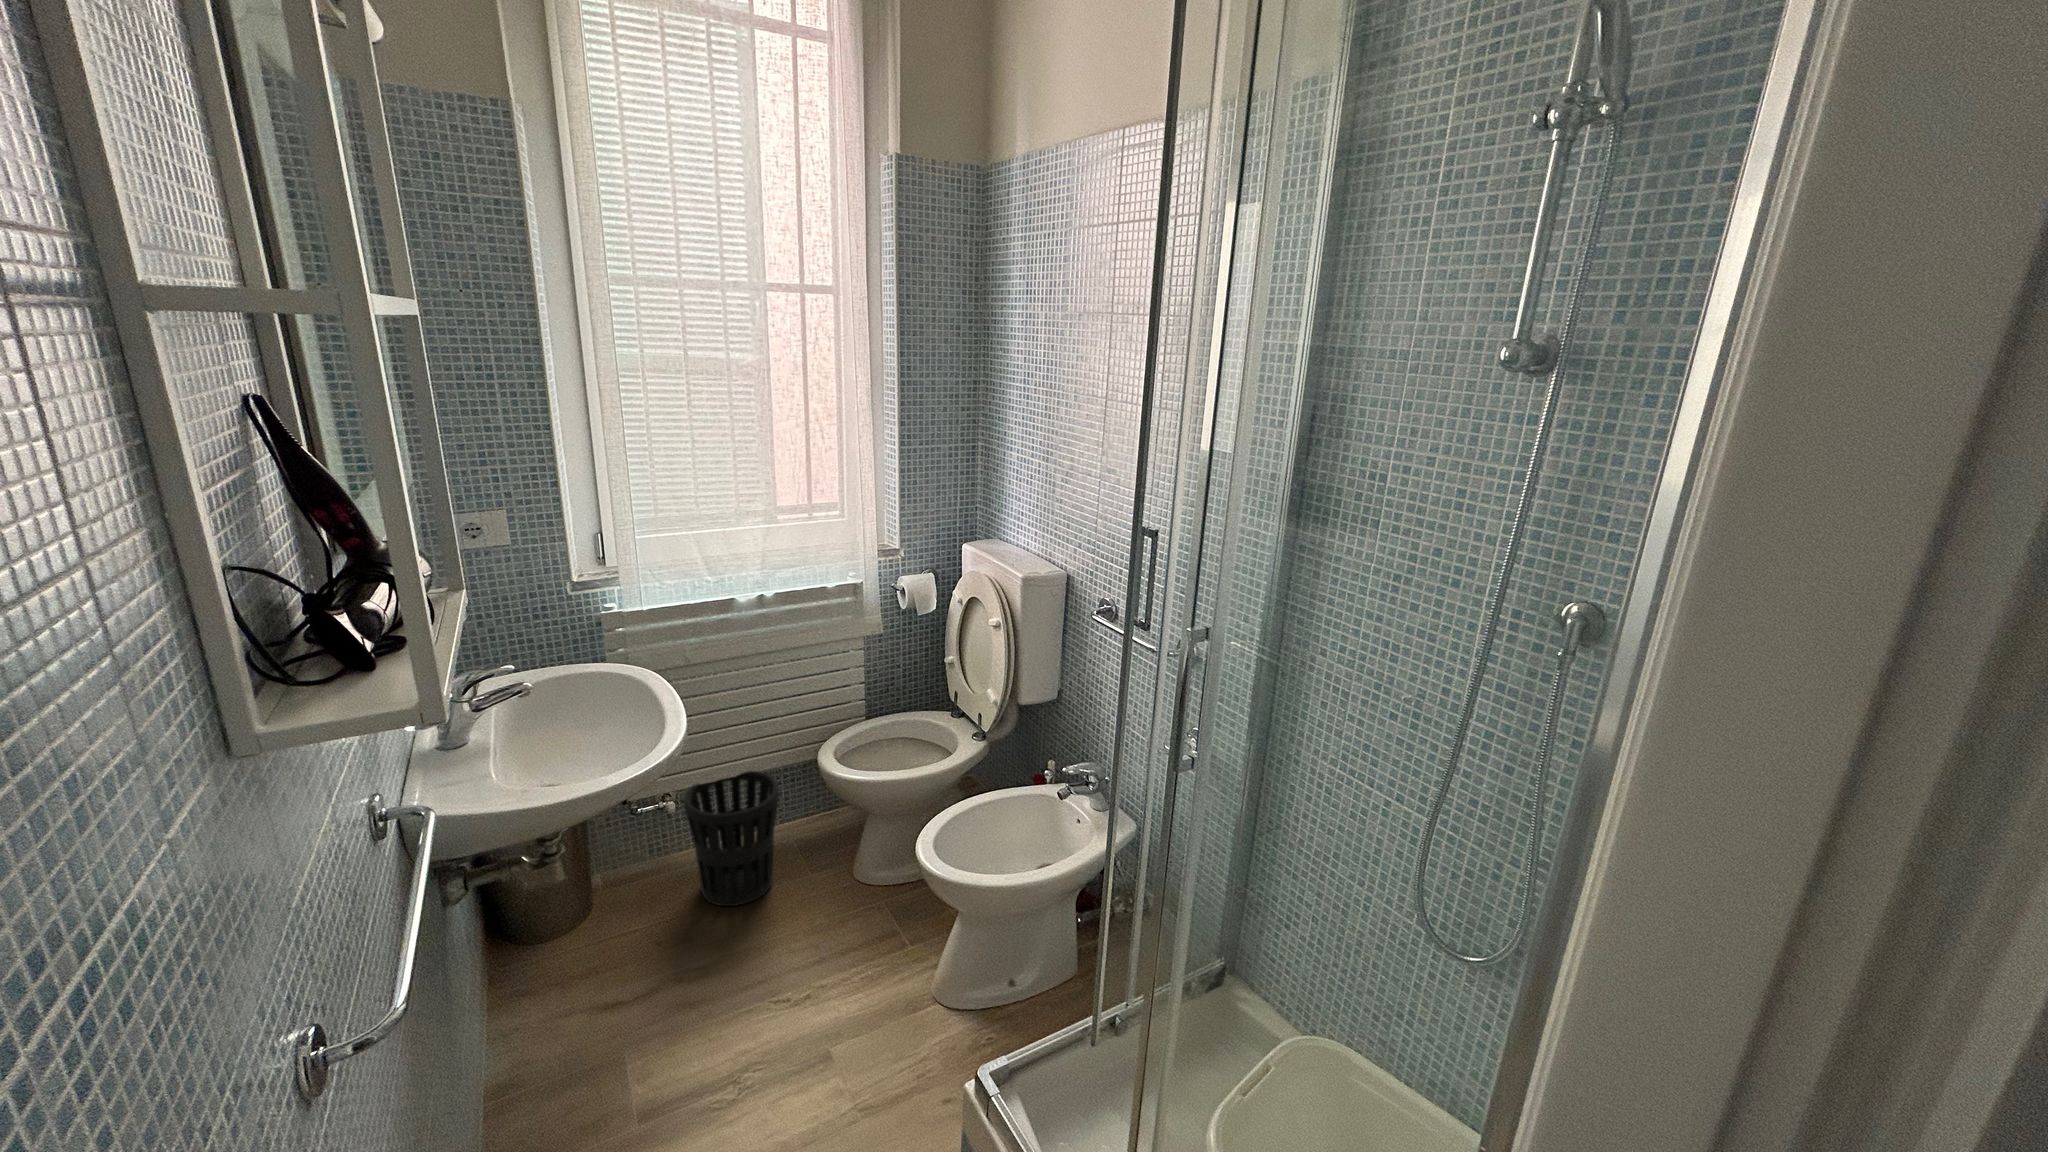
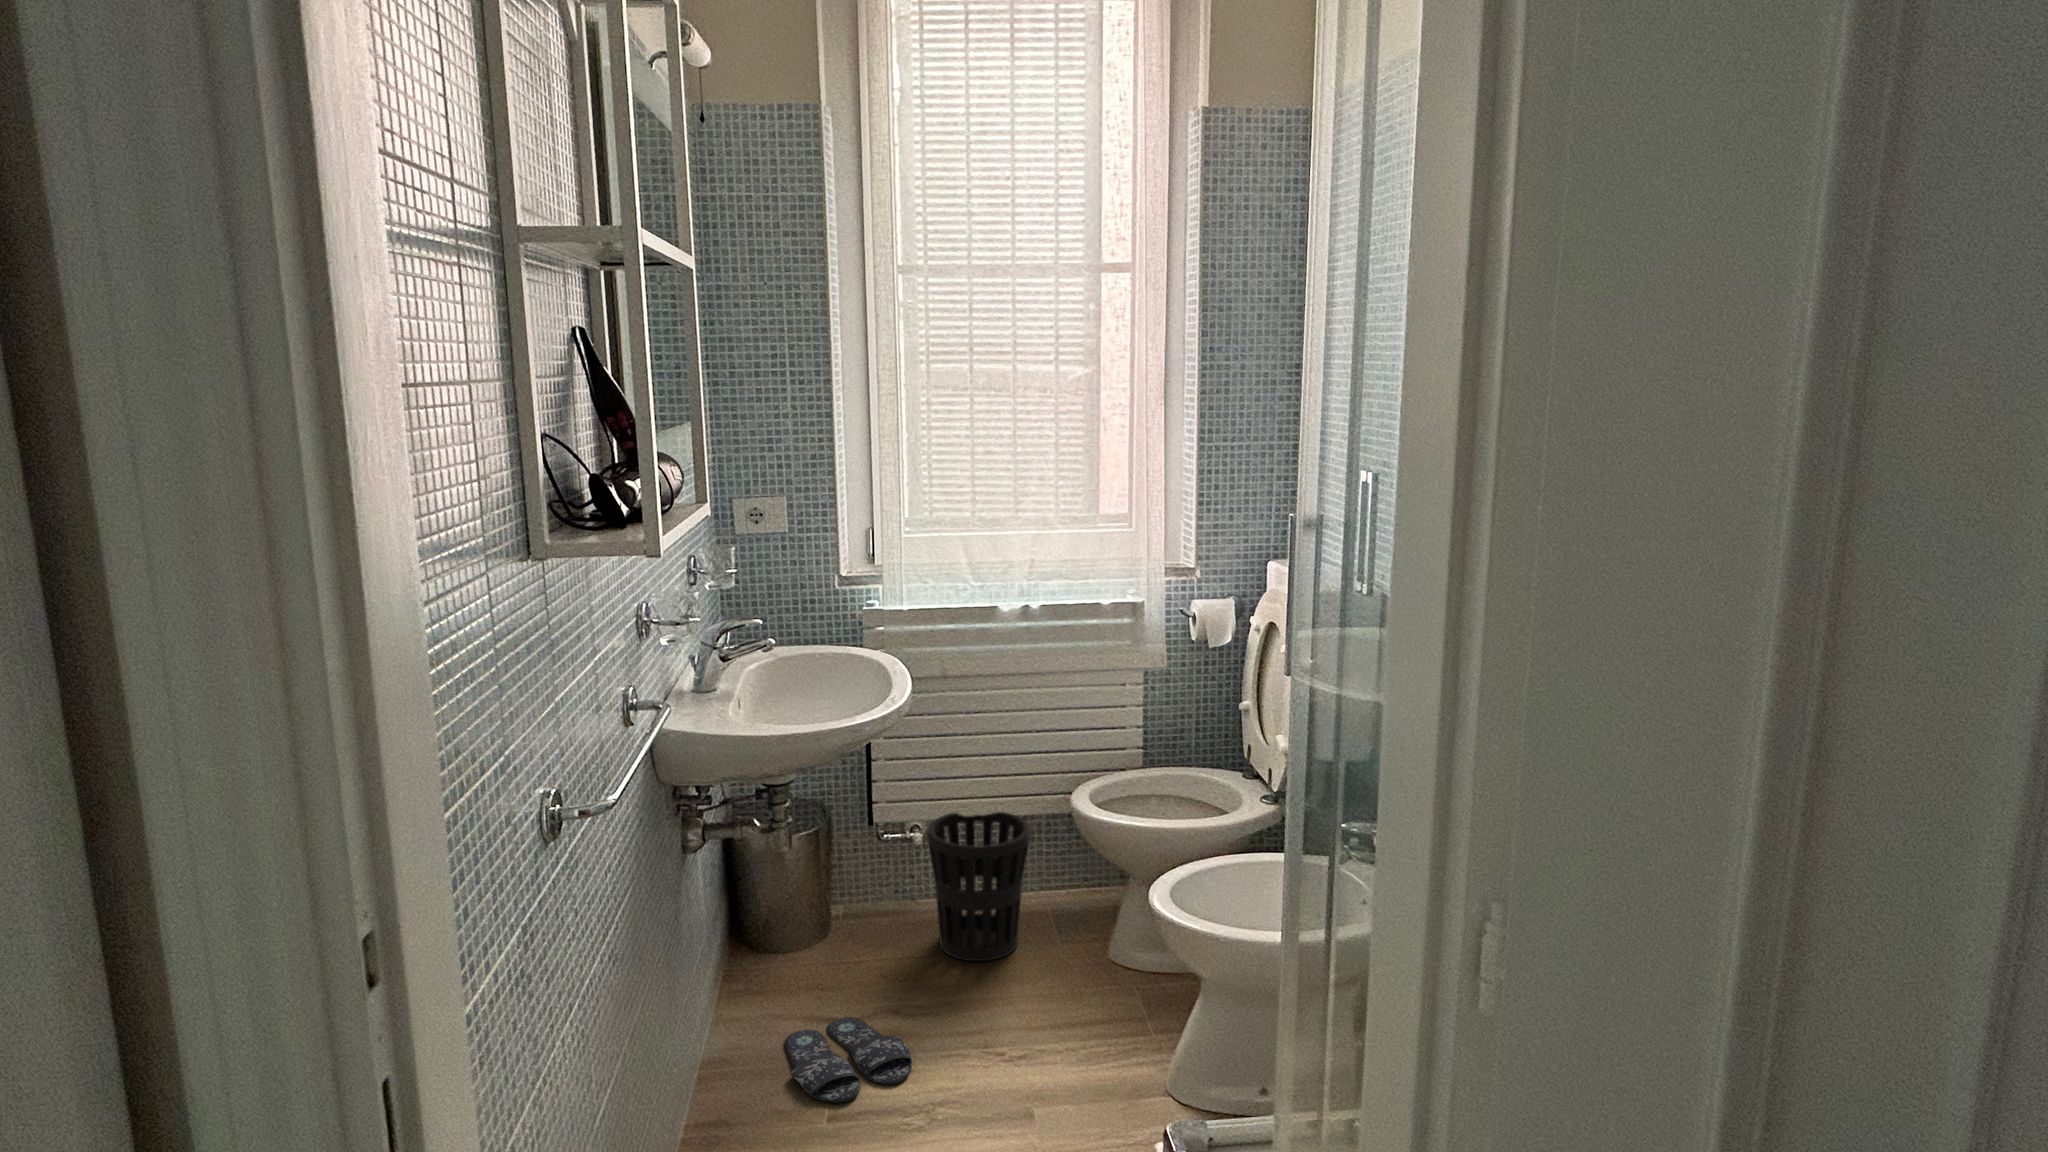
slippers: none [571,993,706,1096] -> present [785,1017,912,1103]

